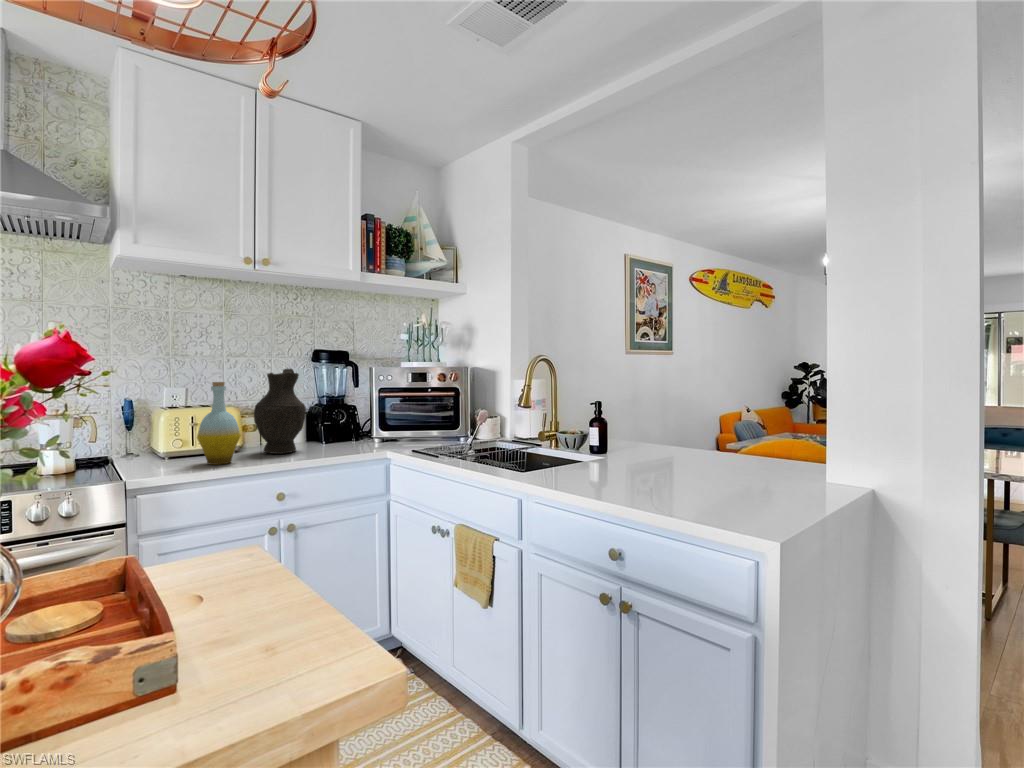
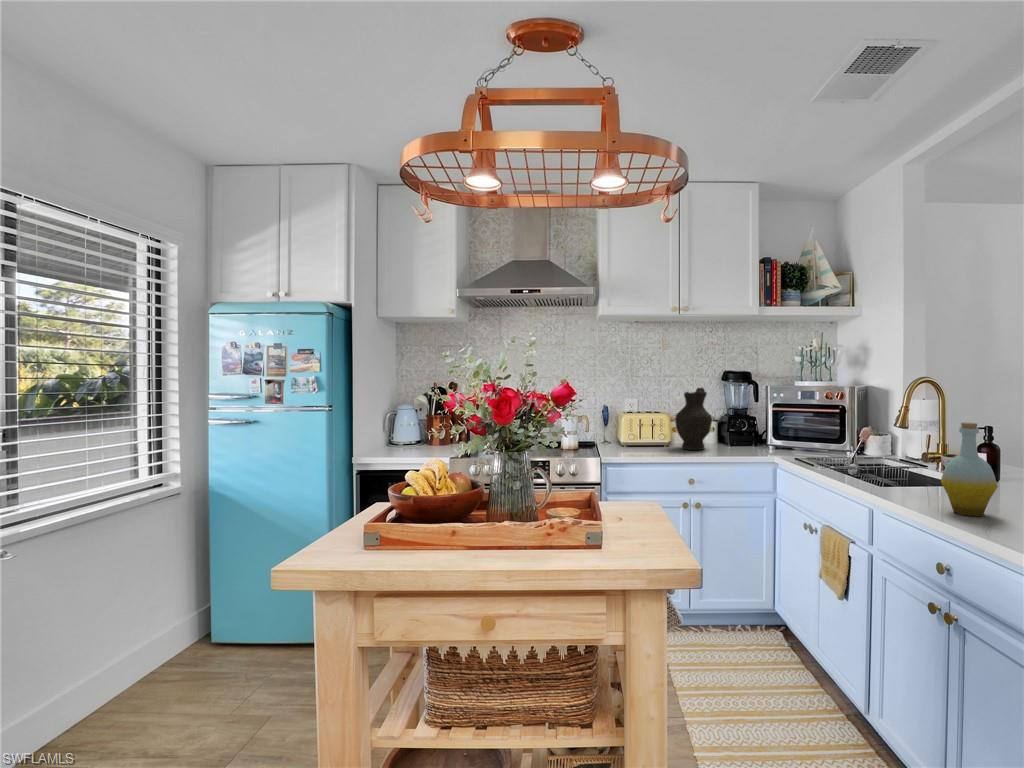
bottle: present [197,382,241,465] -> present [941,423,998,516]

